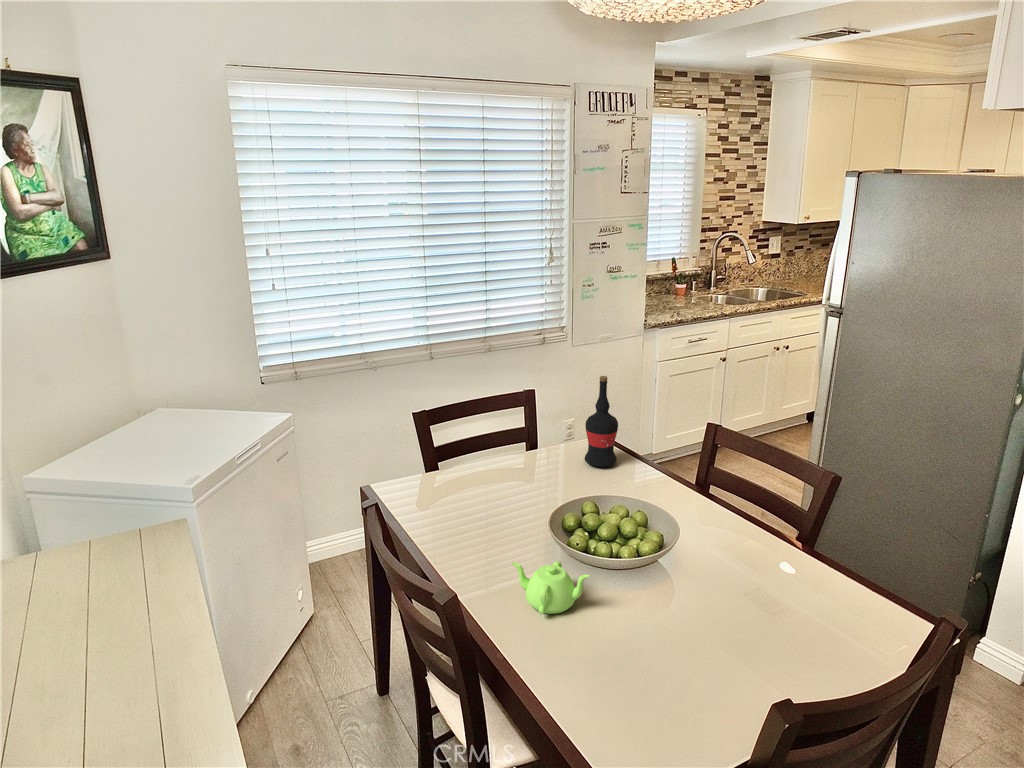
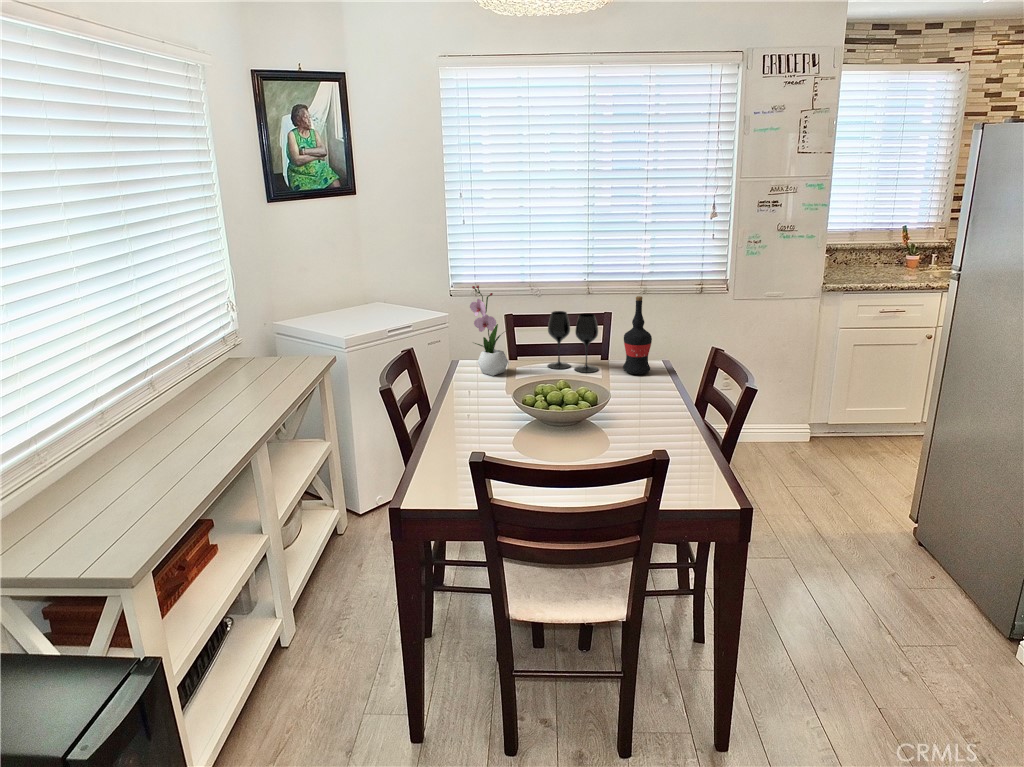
flower arrangement: none [418,392,465,507] -> present [470,285,508,376]
wine glass: none [492,403,559,478] -> present [548,311,598,373]
teapot: present [512,561,589,614] -> none [468,393,505,430]

